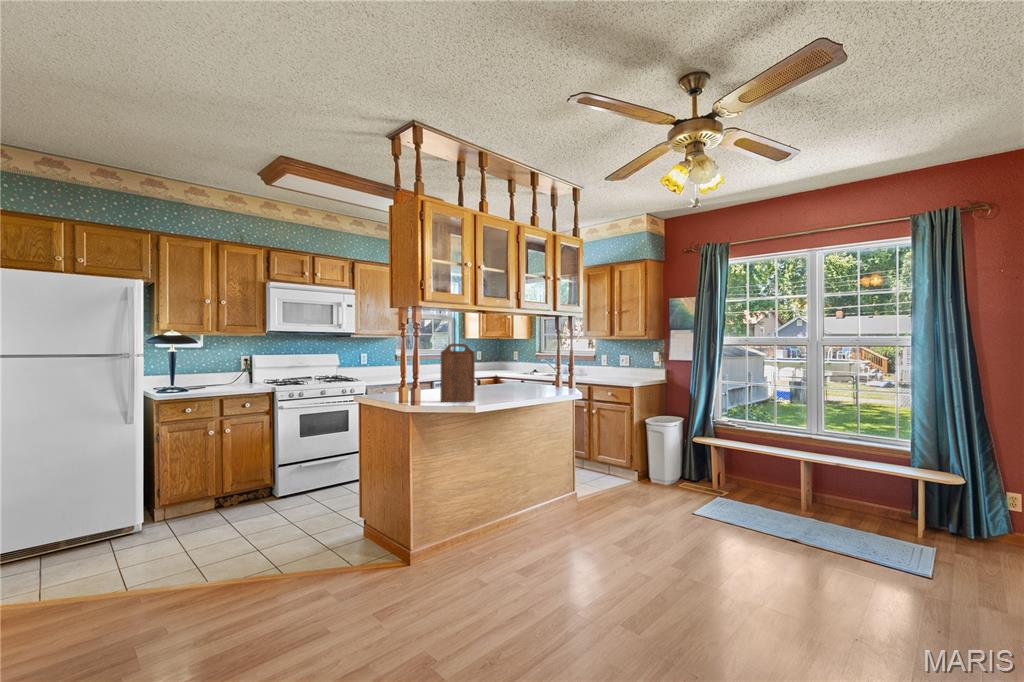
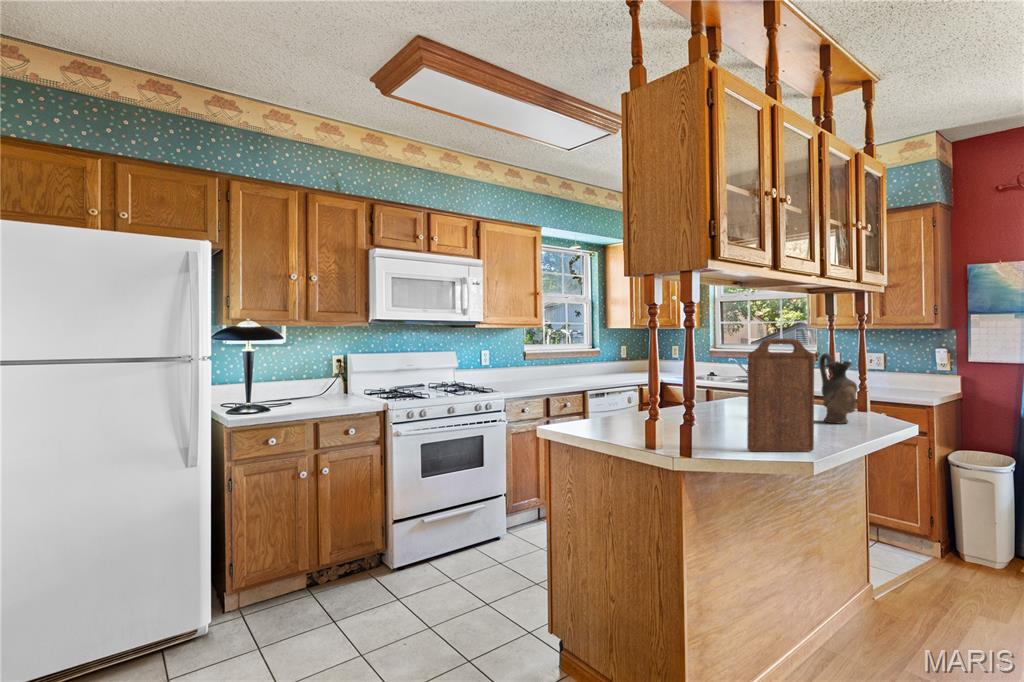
ceramic pitcher: none [527,352,544,392] -> present [819,353,857,423]

